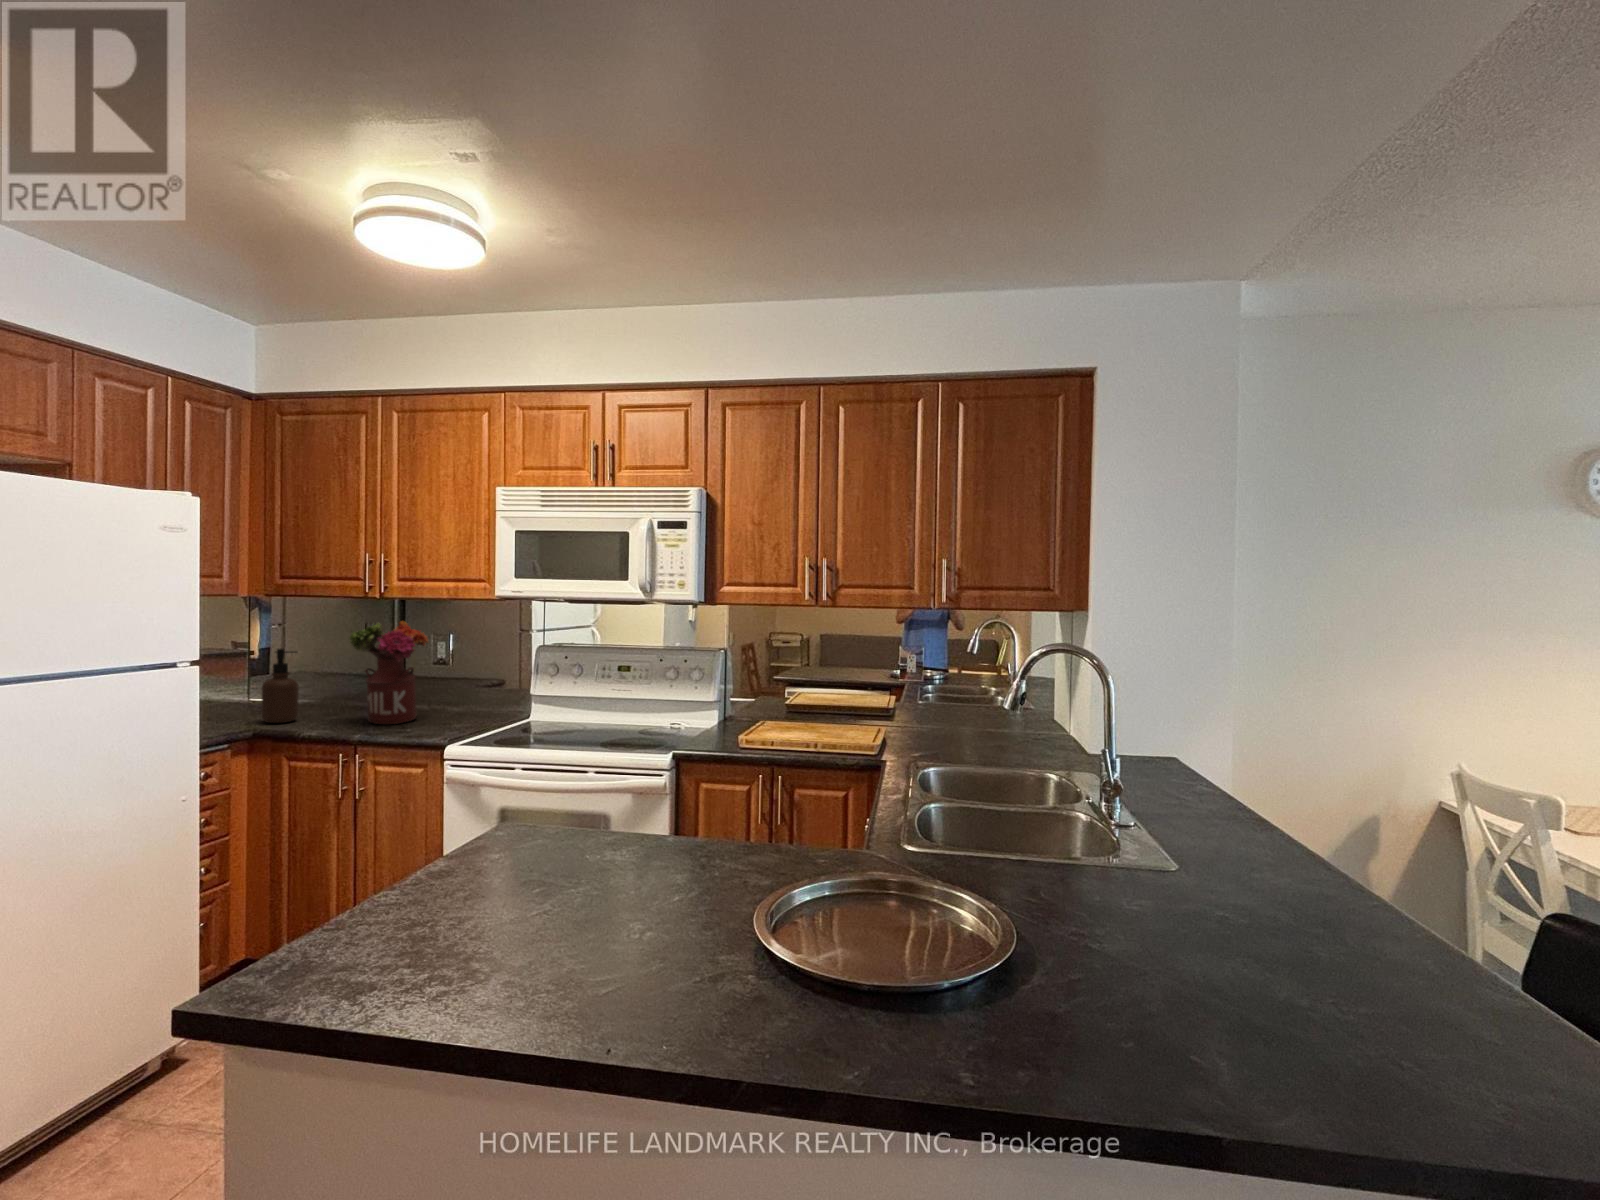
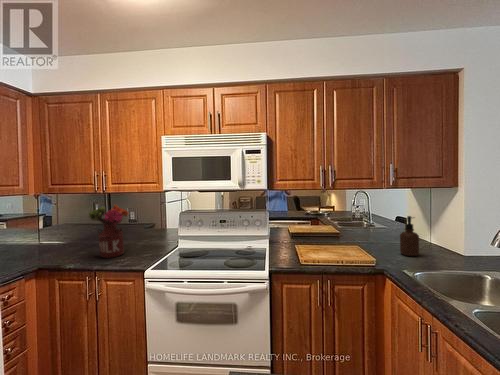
soap dispenser: present [262,649,299,723] -> present [400,216,419,256]

